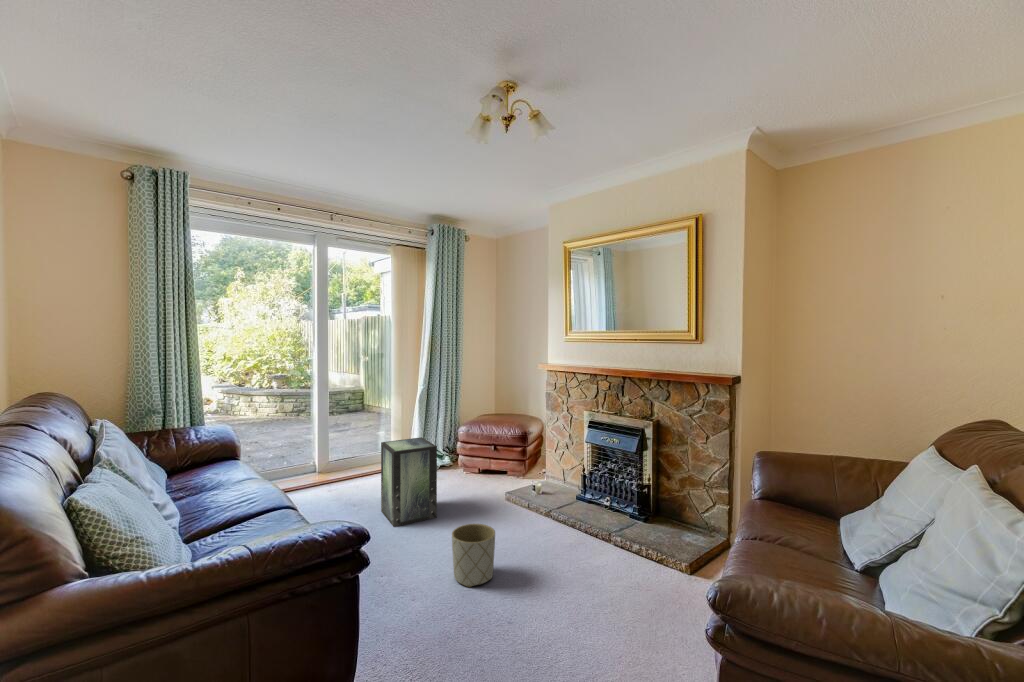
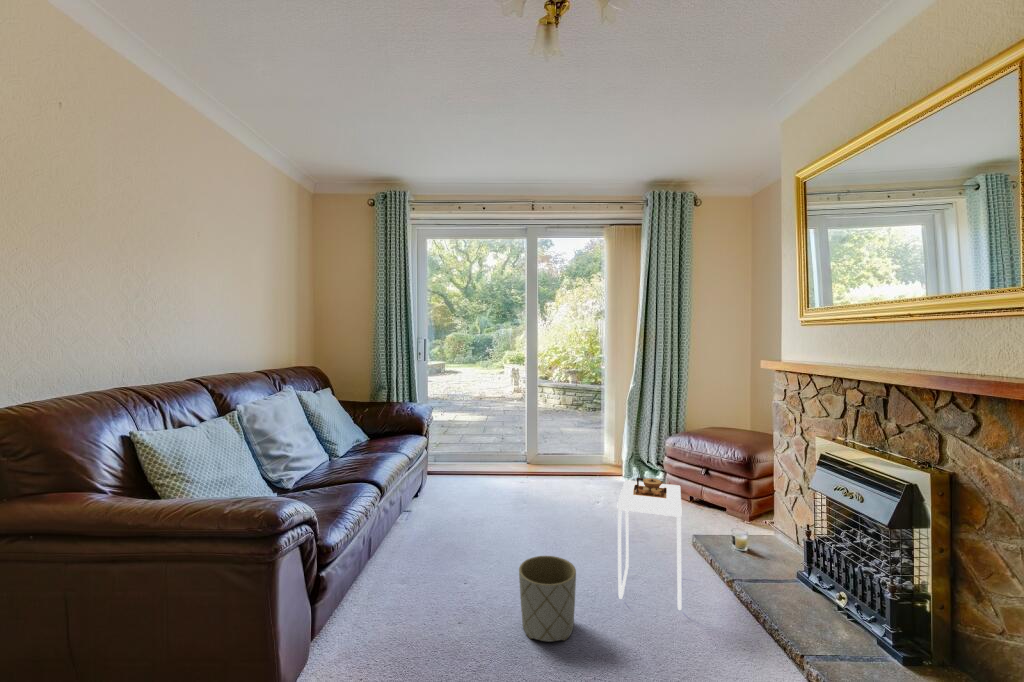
storage box: present [381,437,437,527] -> none [532,439,586,539]
side table: none [482,454,539,544] -> present [617,478,682,610]

